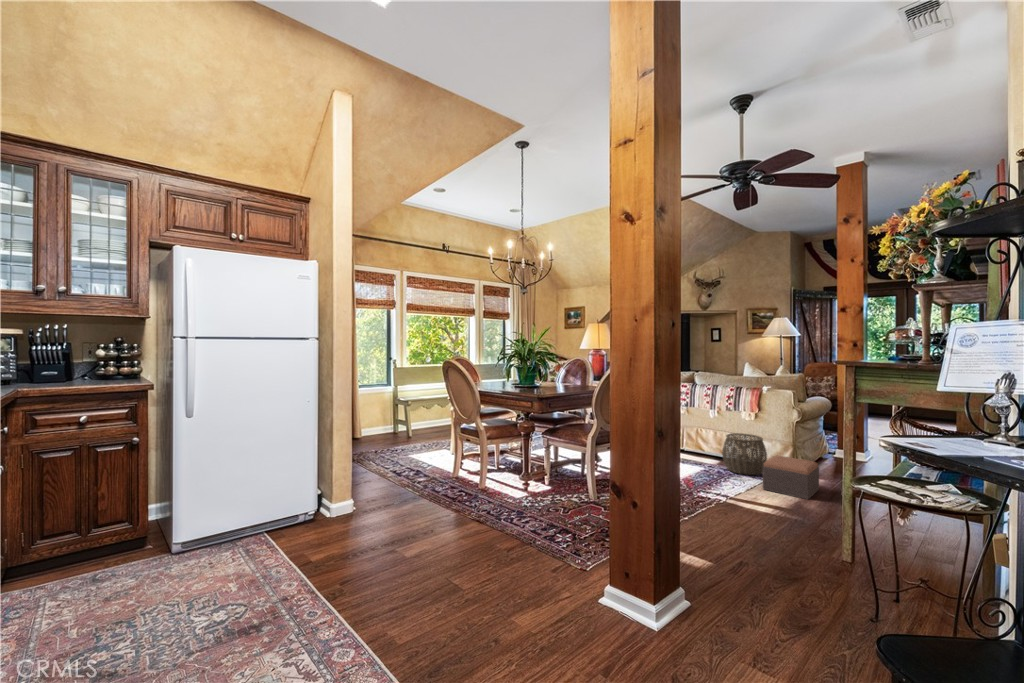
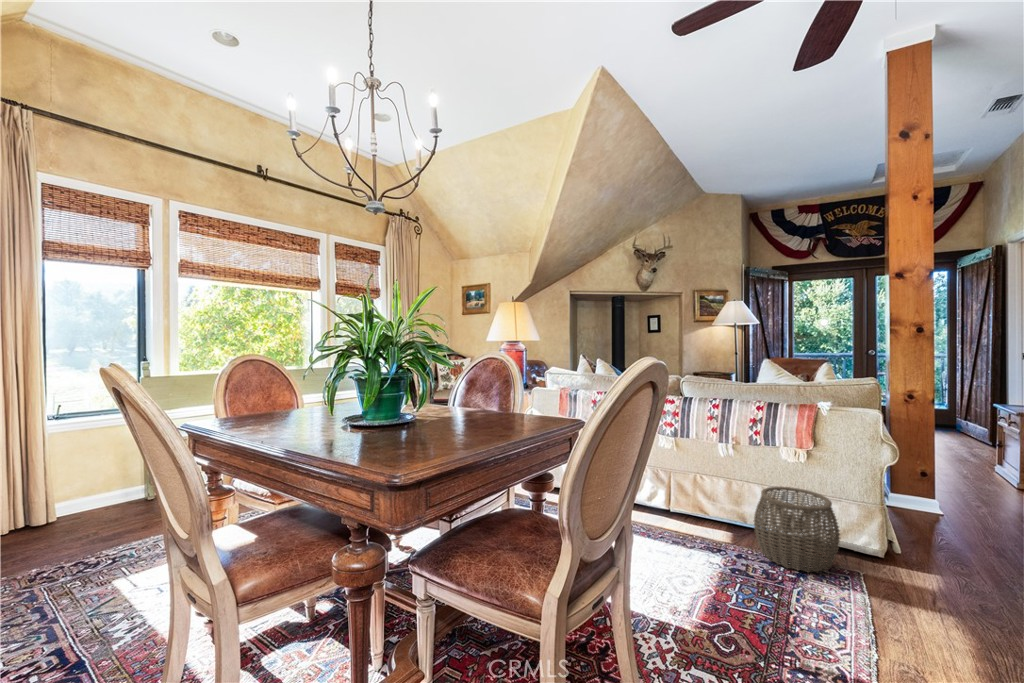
footstool: present [763,455,819,499] -> none [872,541,999,657]

